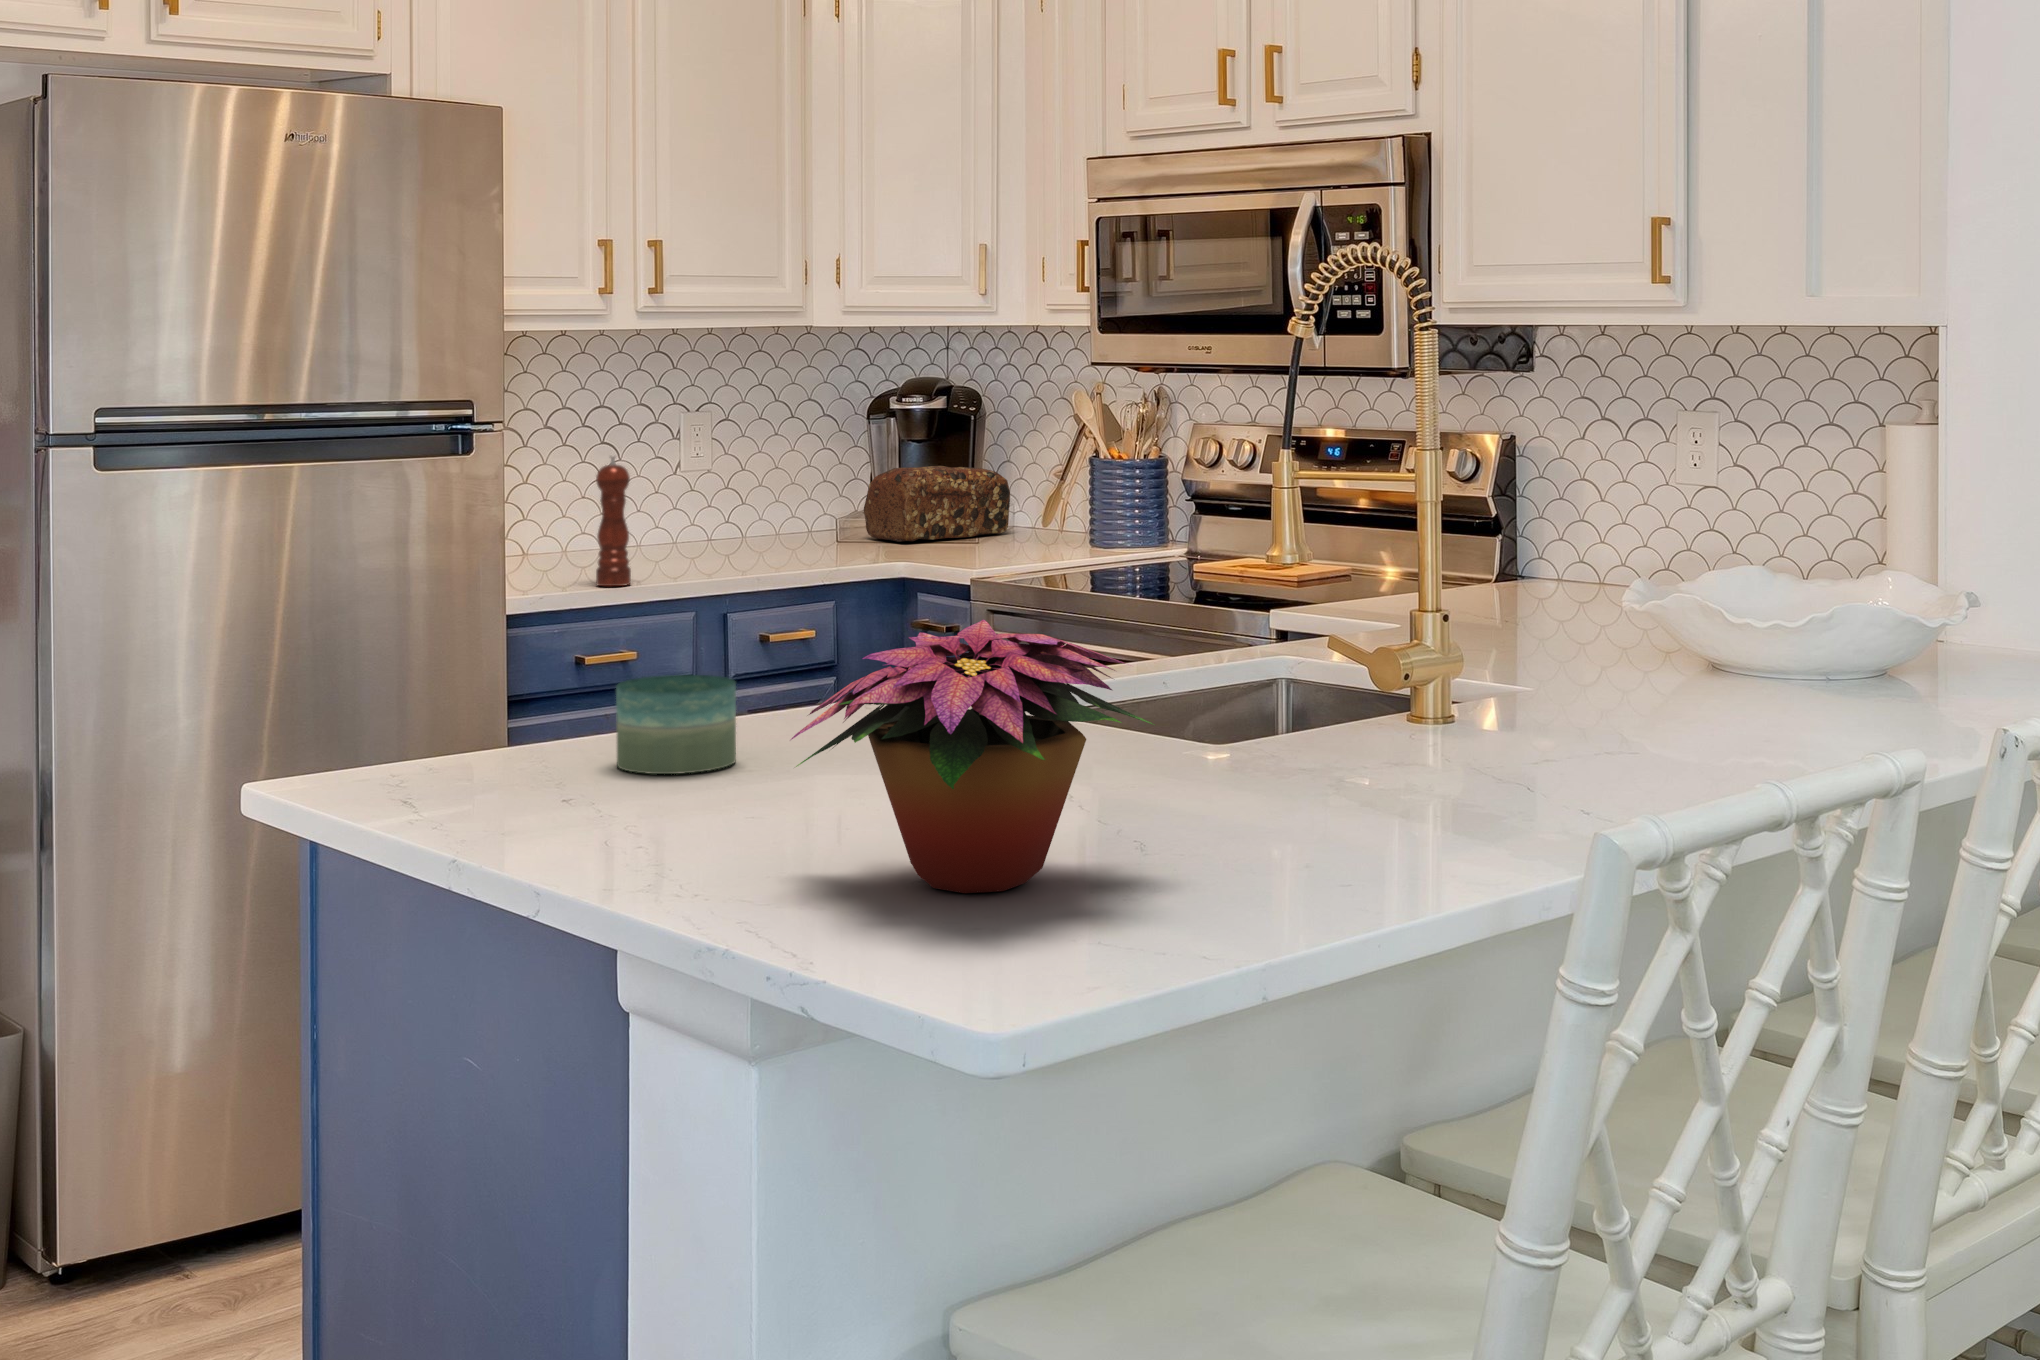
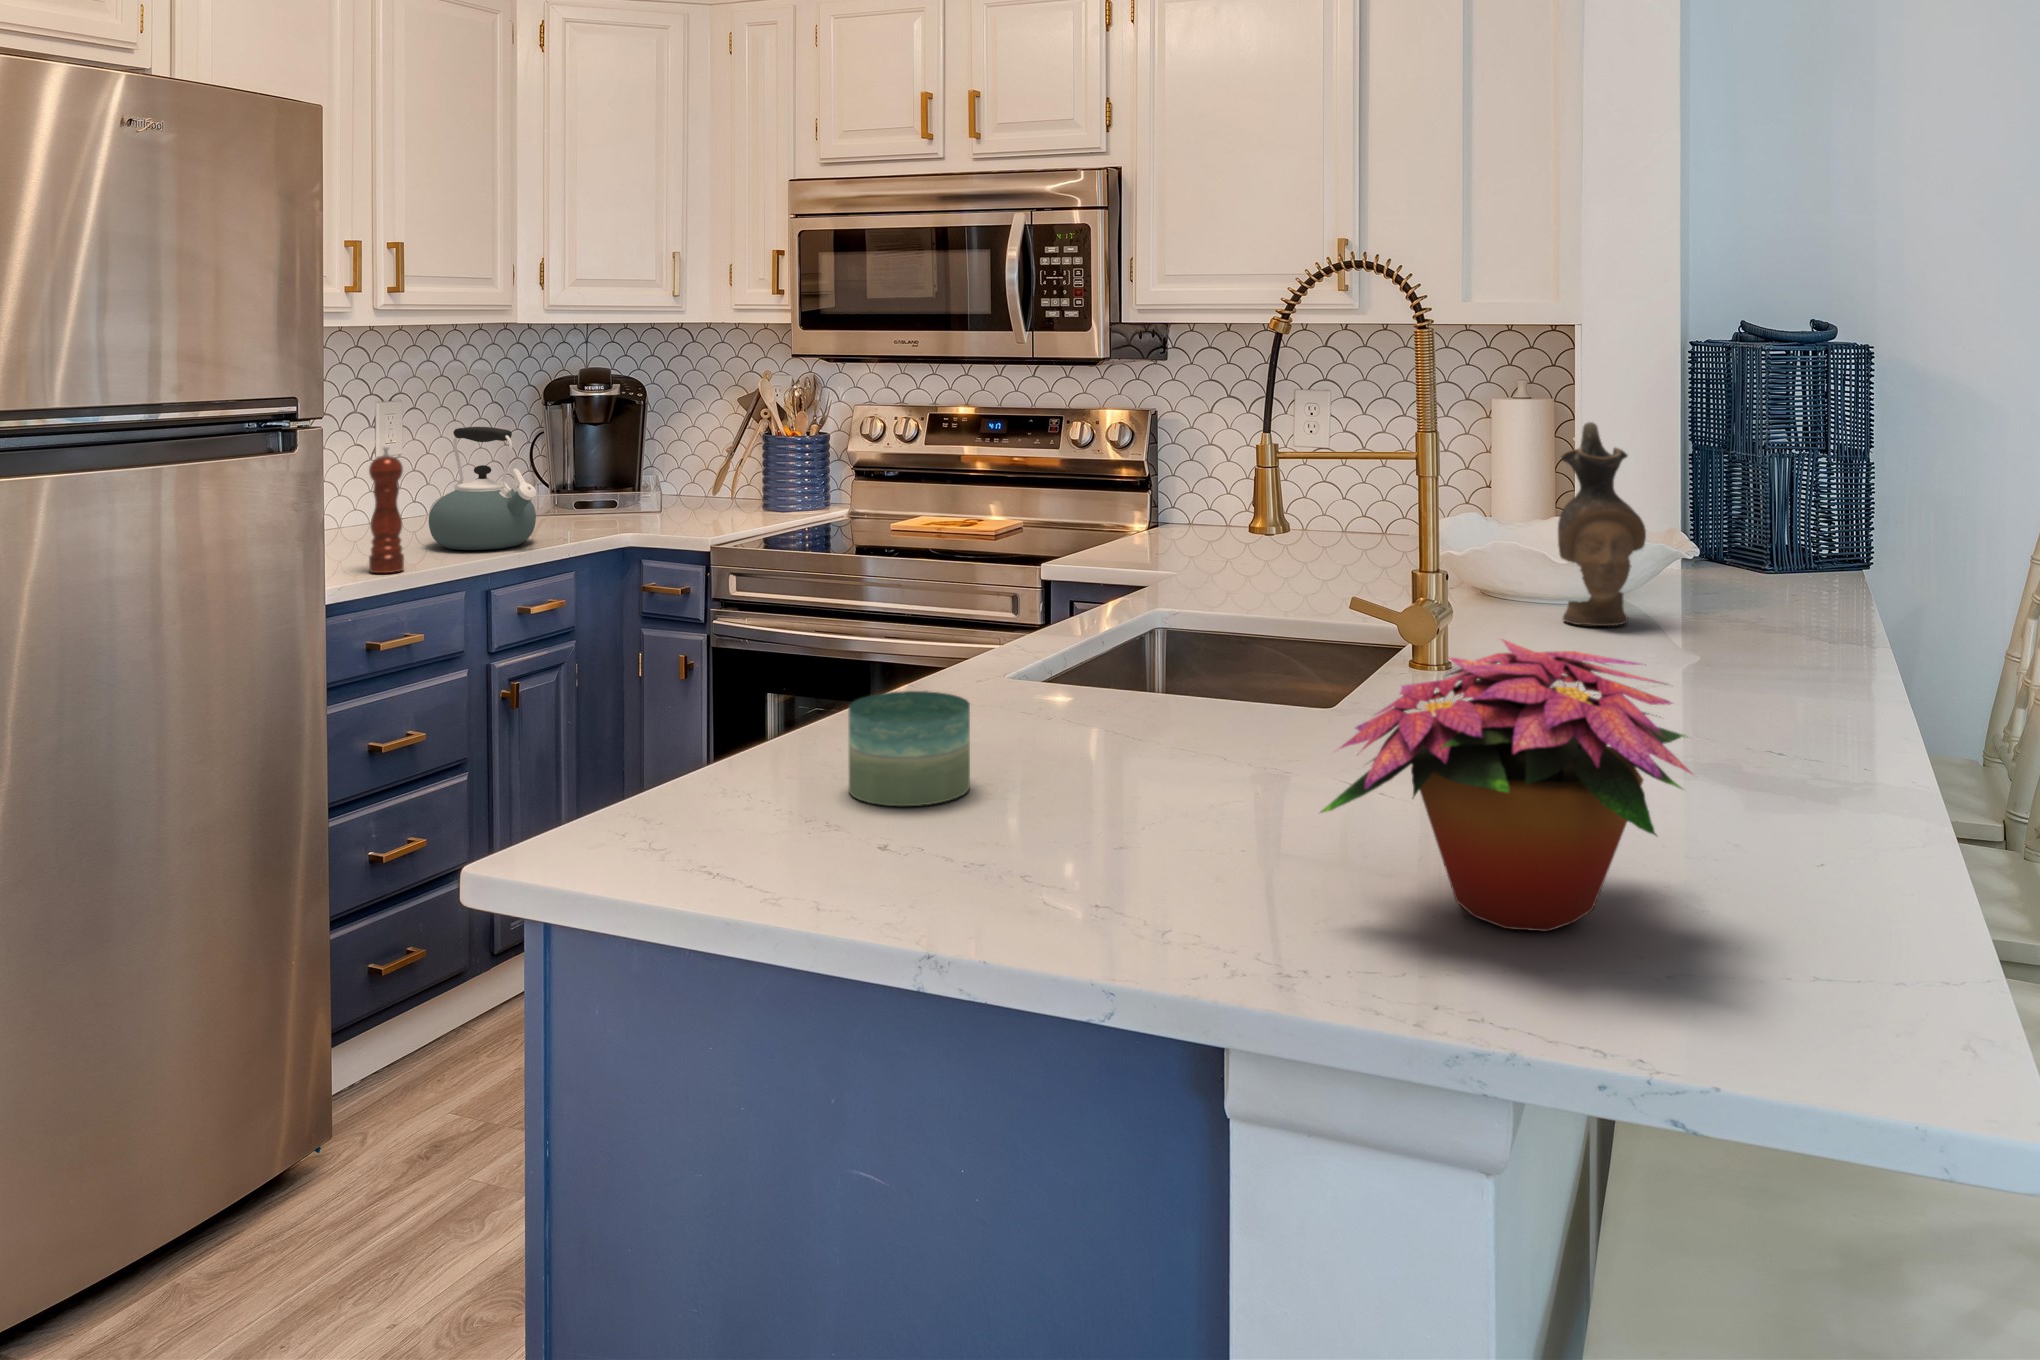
kettle: none [684,439,796,570] -> present [429,427,536,550]
ceramic pitcher: none [1722,446,1828,701] -> present [1558,422,1646,626]
bread loaf: present [864,466,1010,542] -> none [554,445,678,513]

